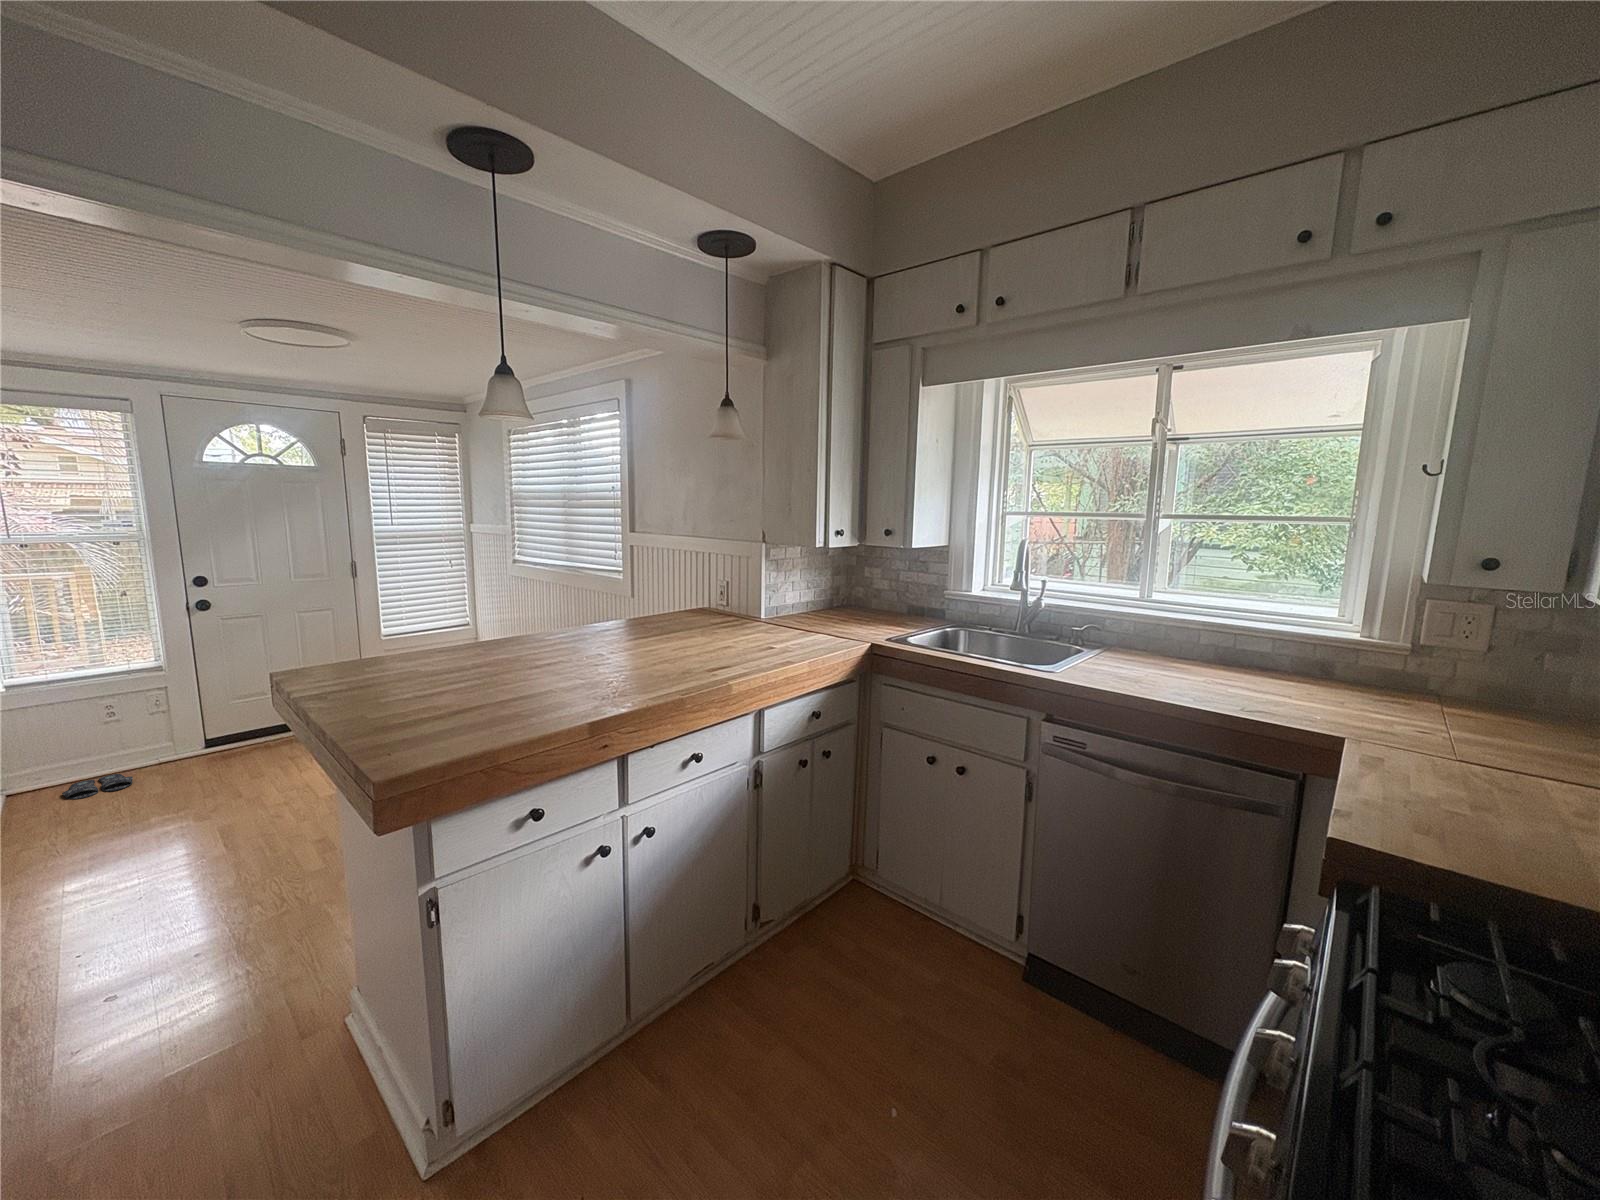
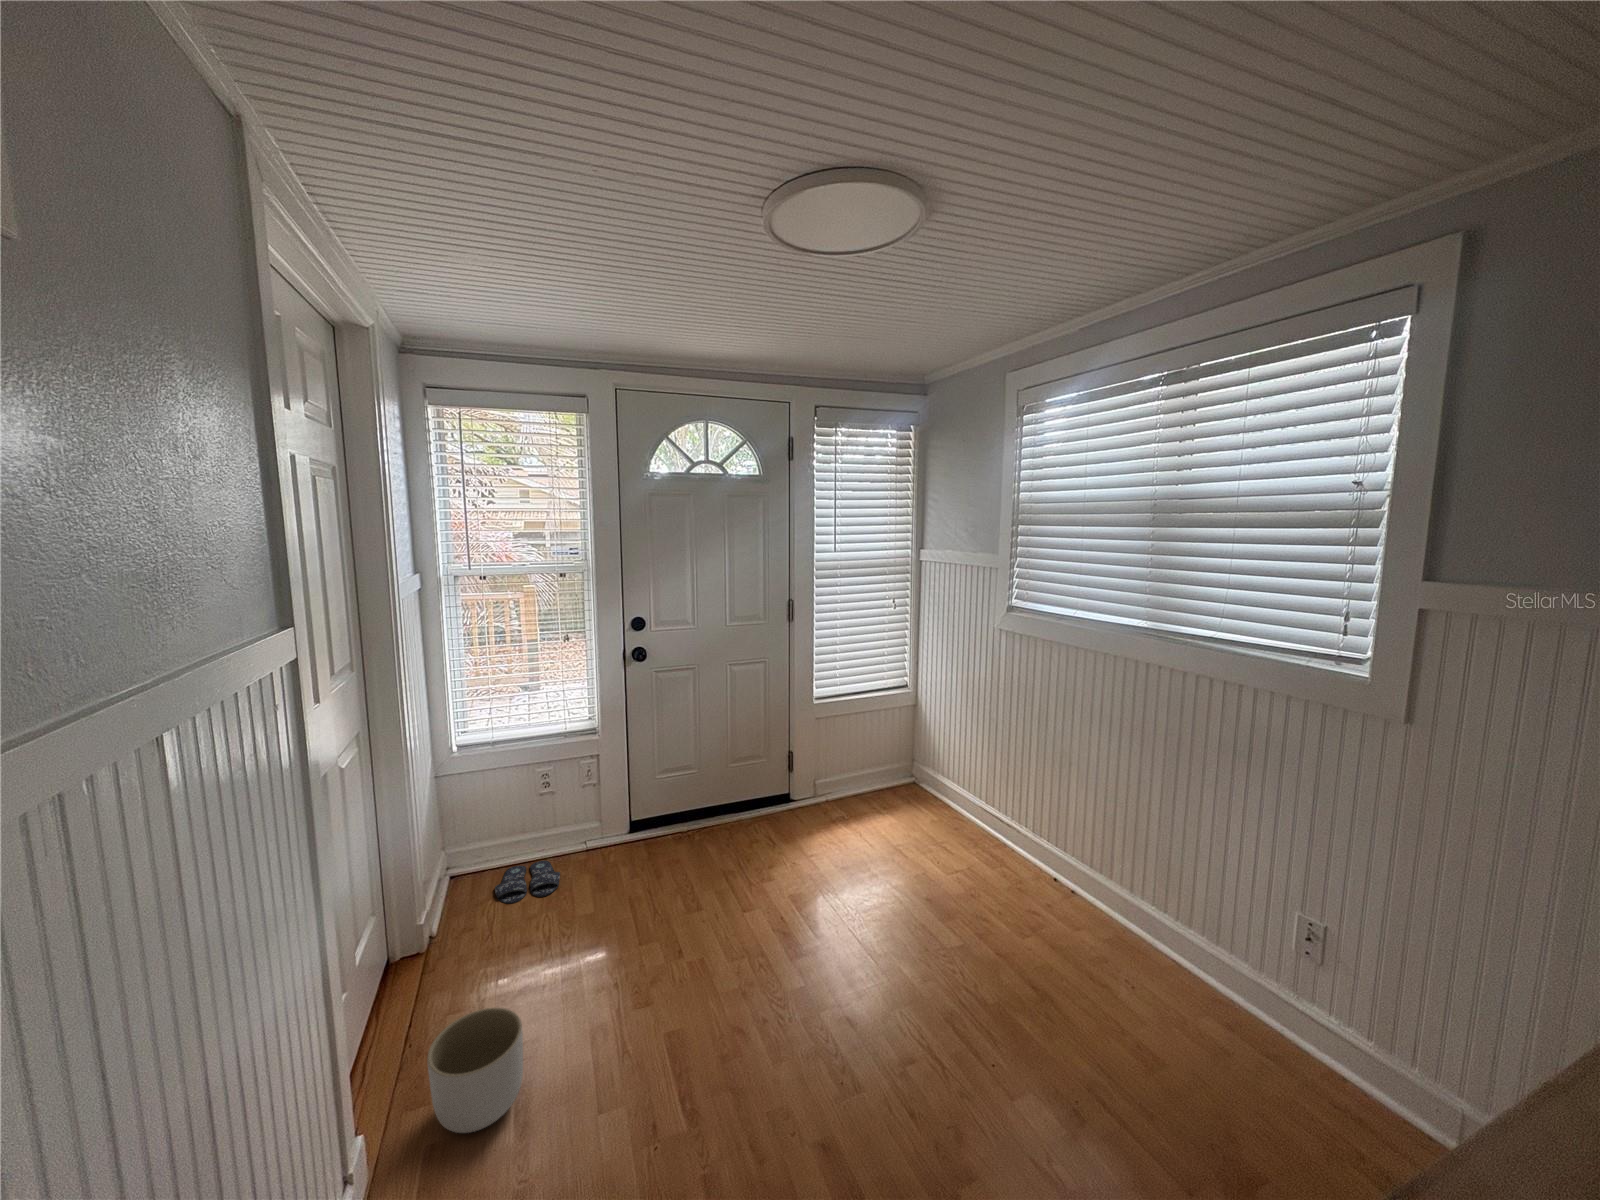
planter: none [32,813,115,878] -> present [427,1008,523,1133]

